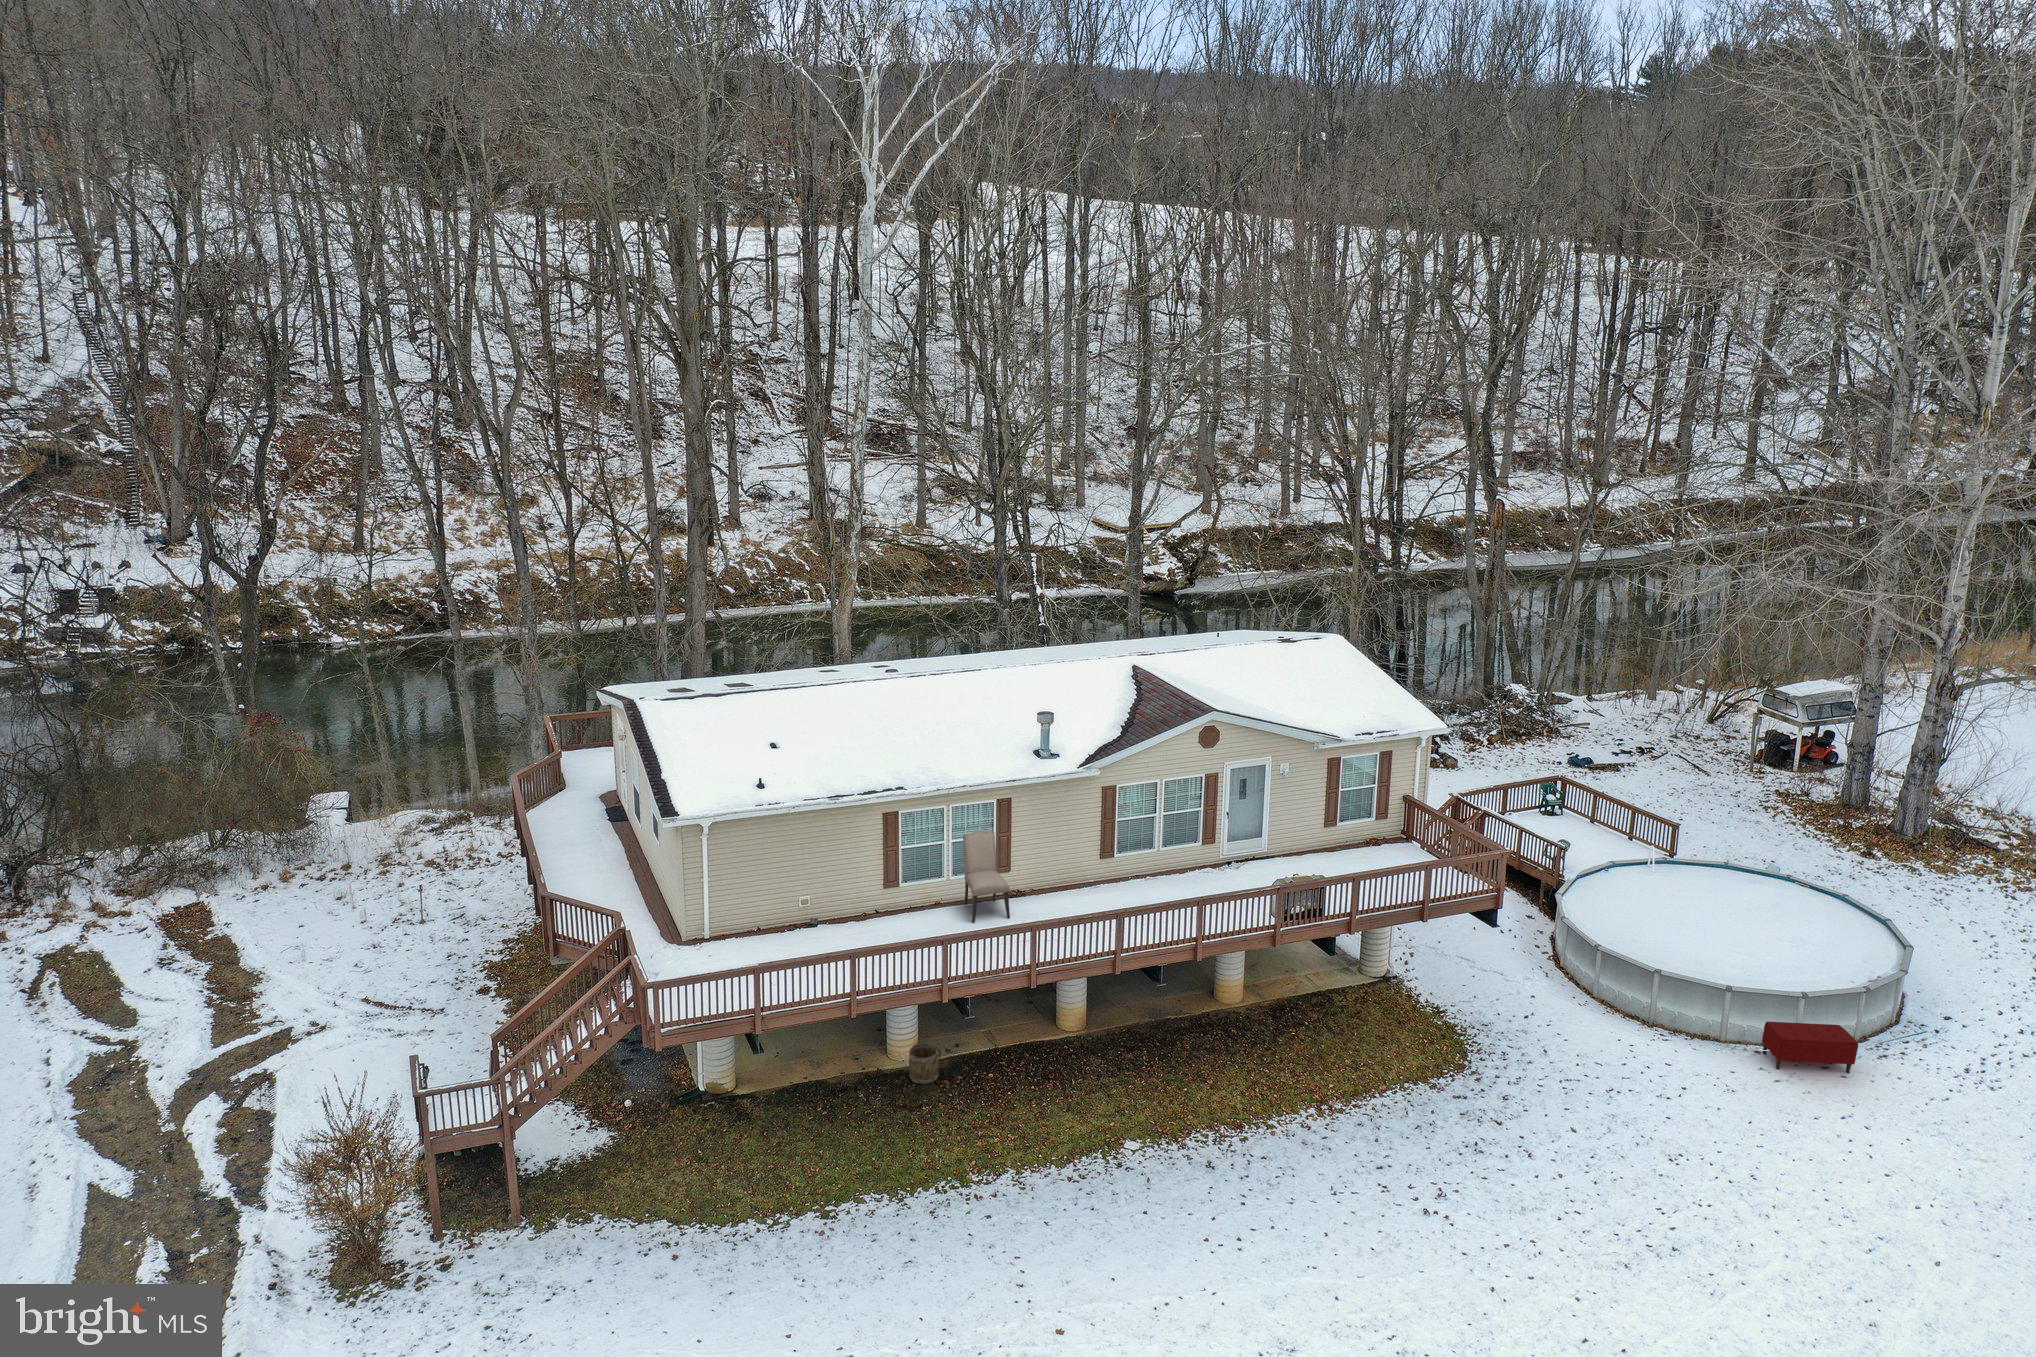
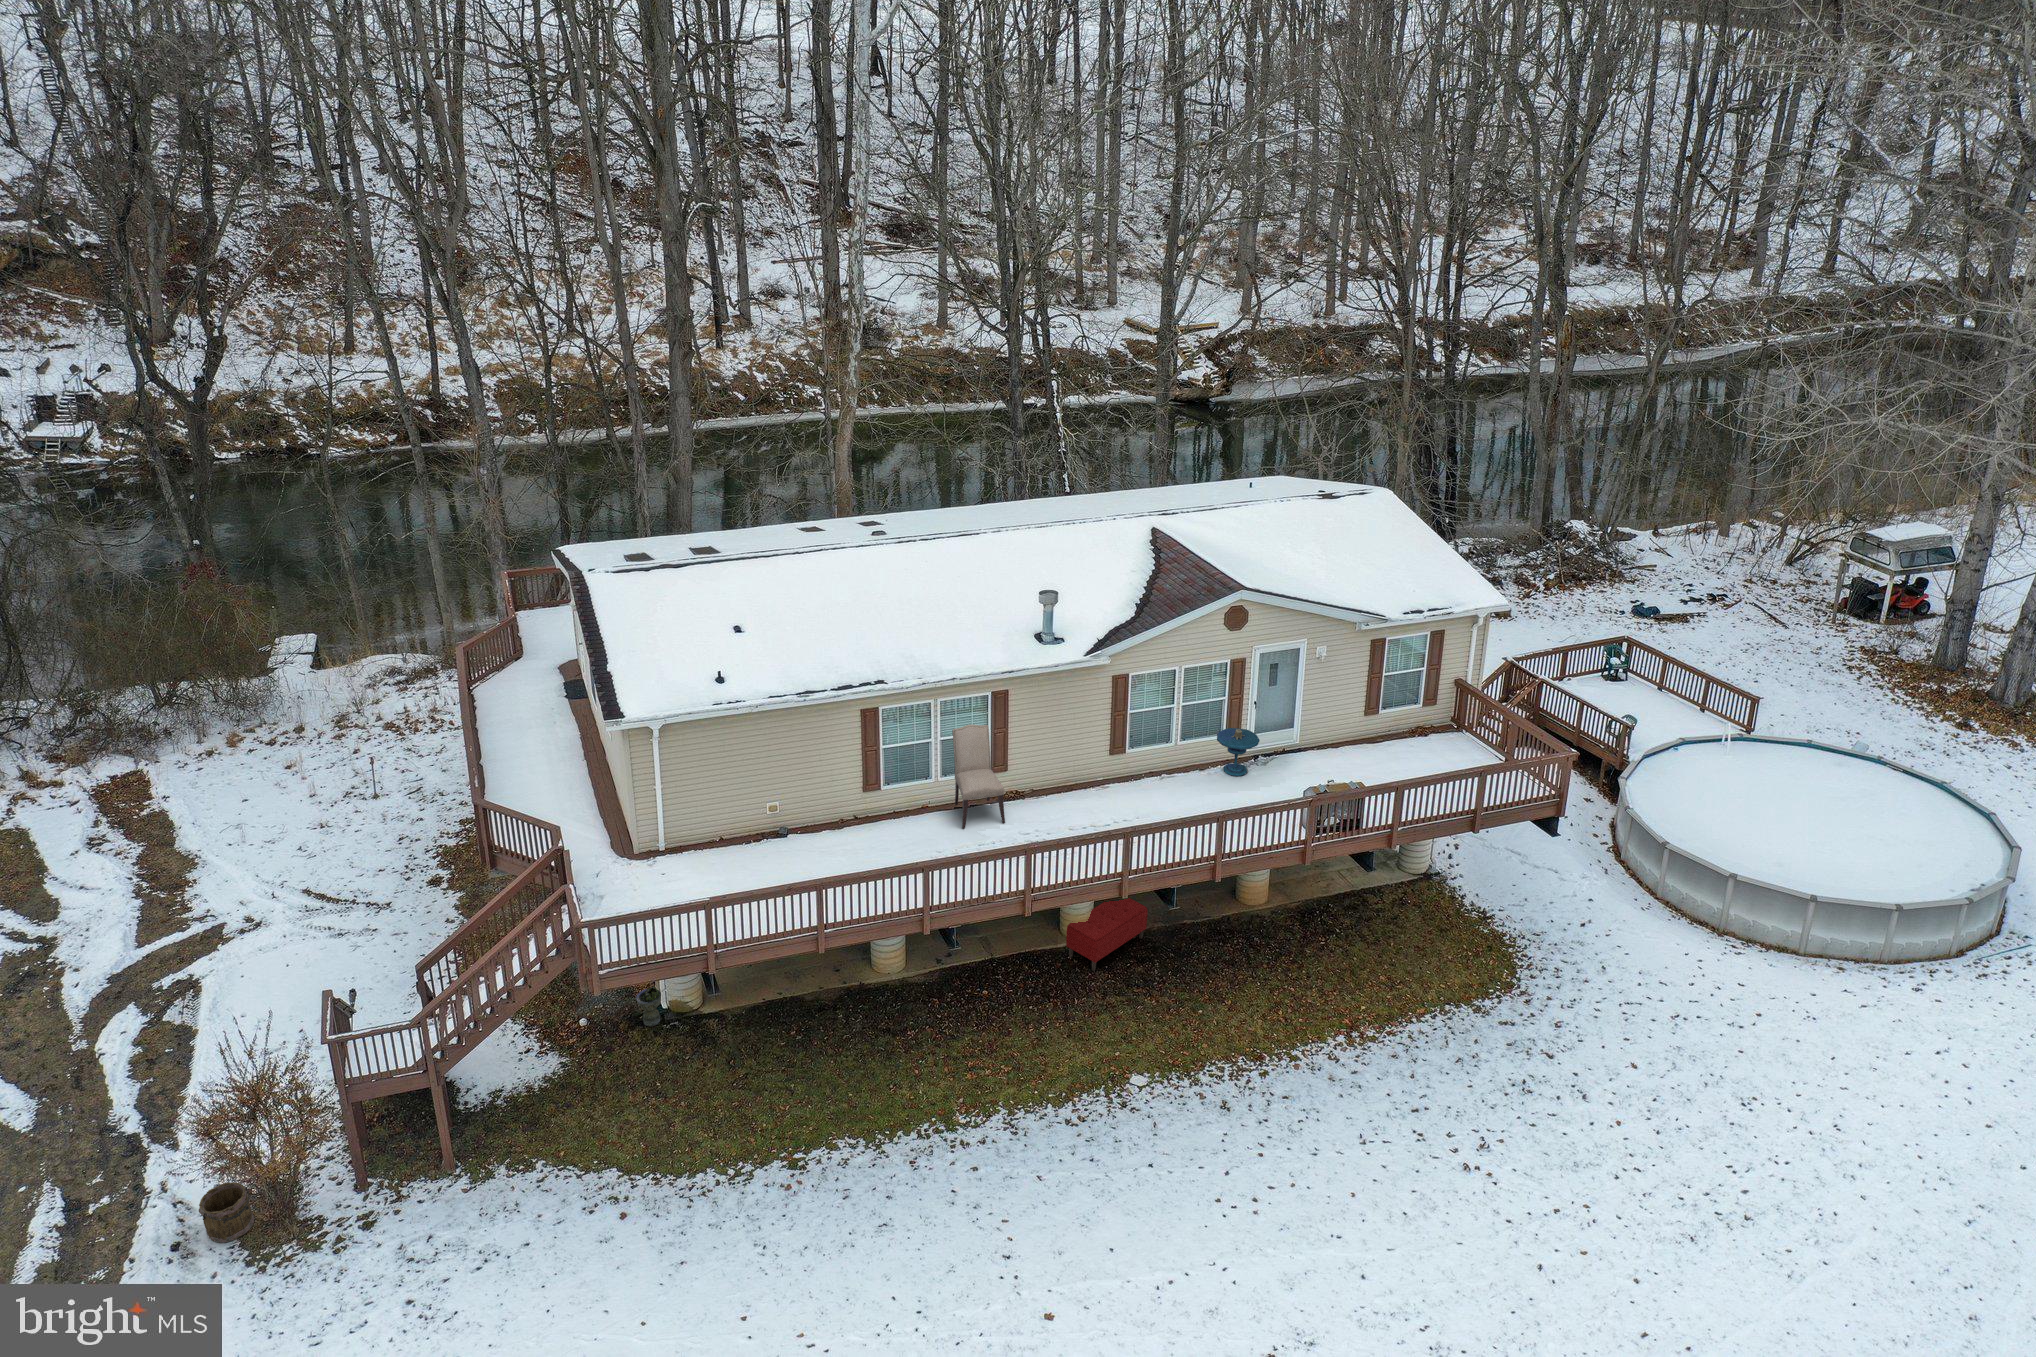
side table: none [1195,838,1233,881] -> present [1217,728,1260,776]
bench: present [1762,1022,1858,1073] -> present [1066,898,1147,971]
bucket: present [909,1043,941,1084] -> present [199,1182,254,1243]
planter: none [678,1067,701,1106] -> present [636,986,661,1026]

